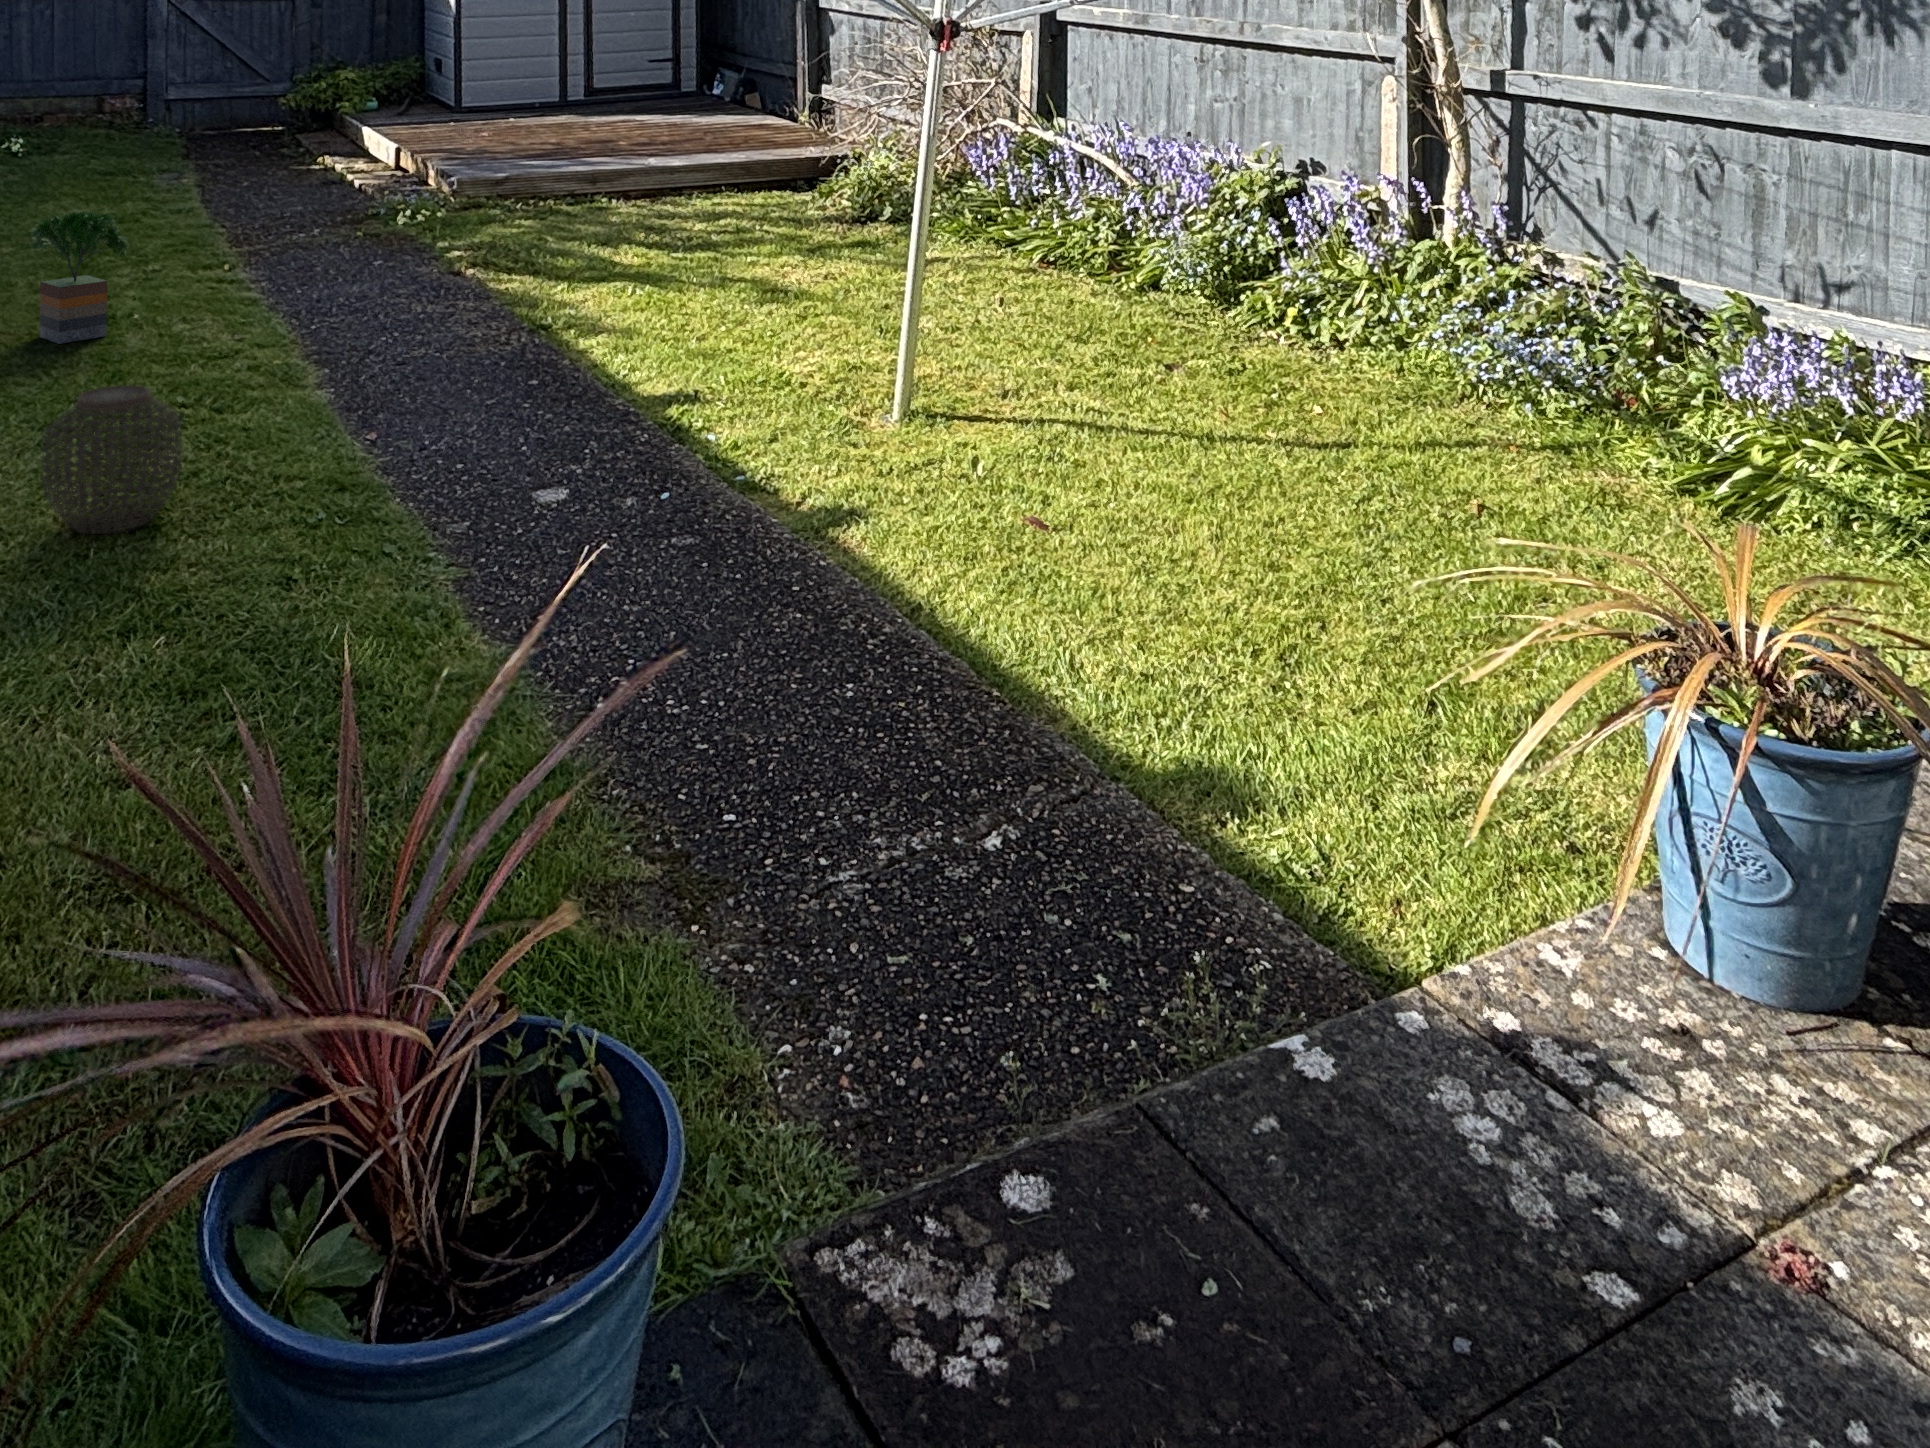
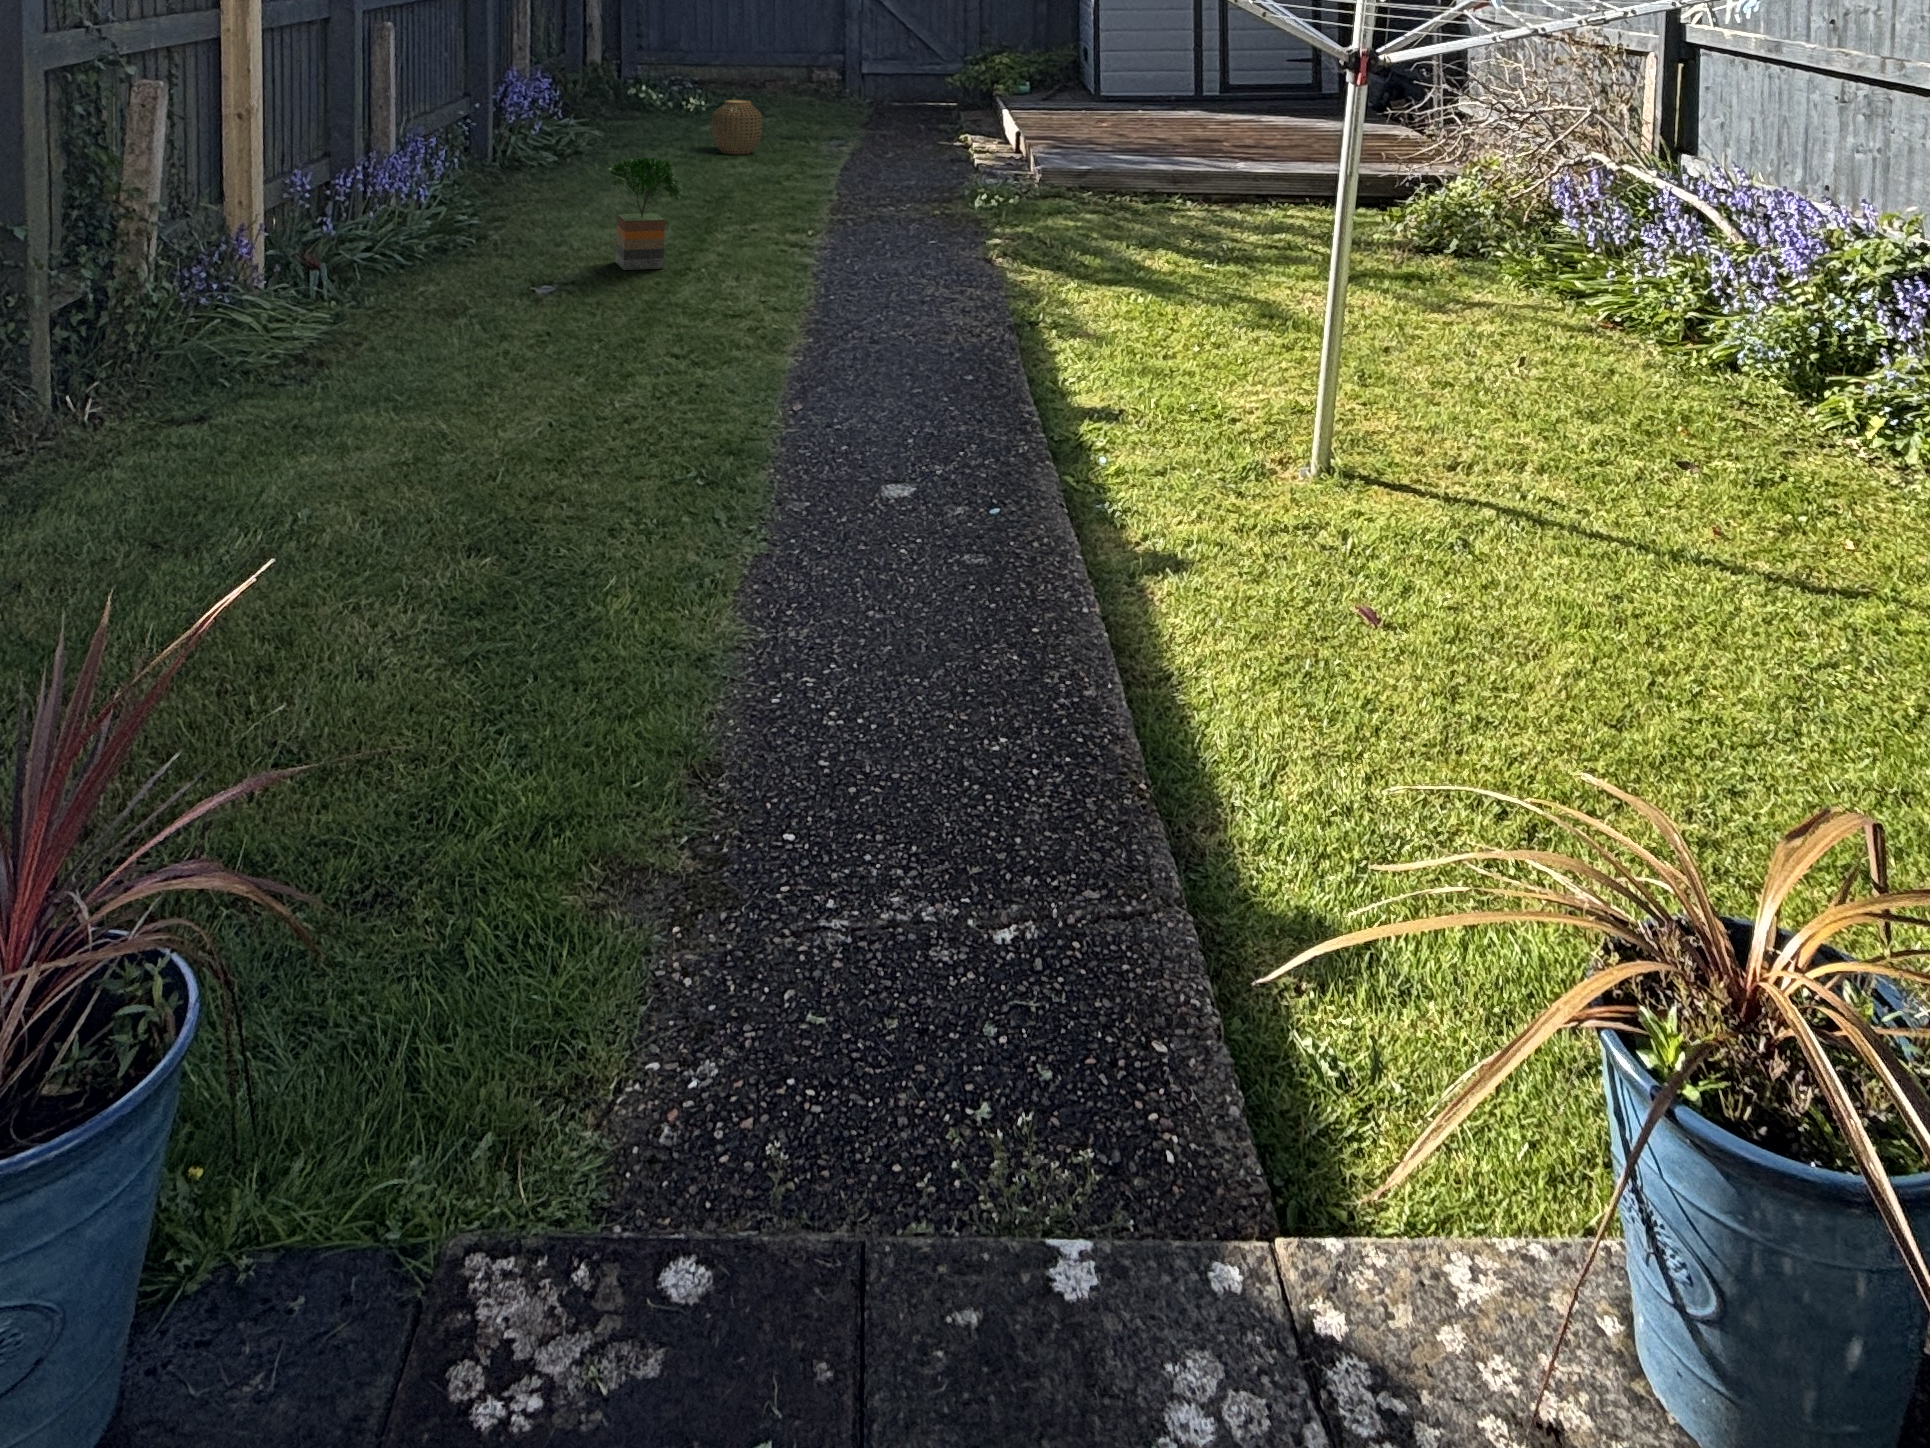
woven basket: present [42,385,182,534] -> present [712,100,762,154]

